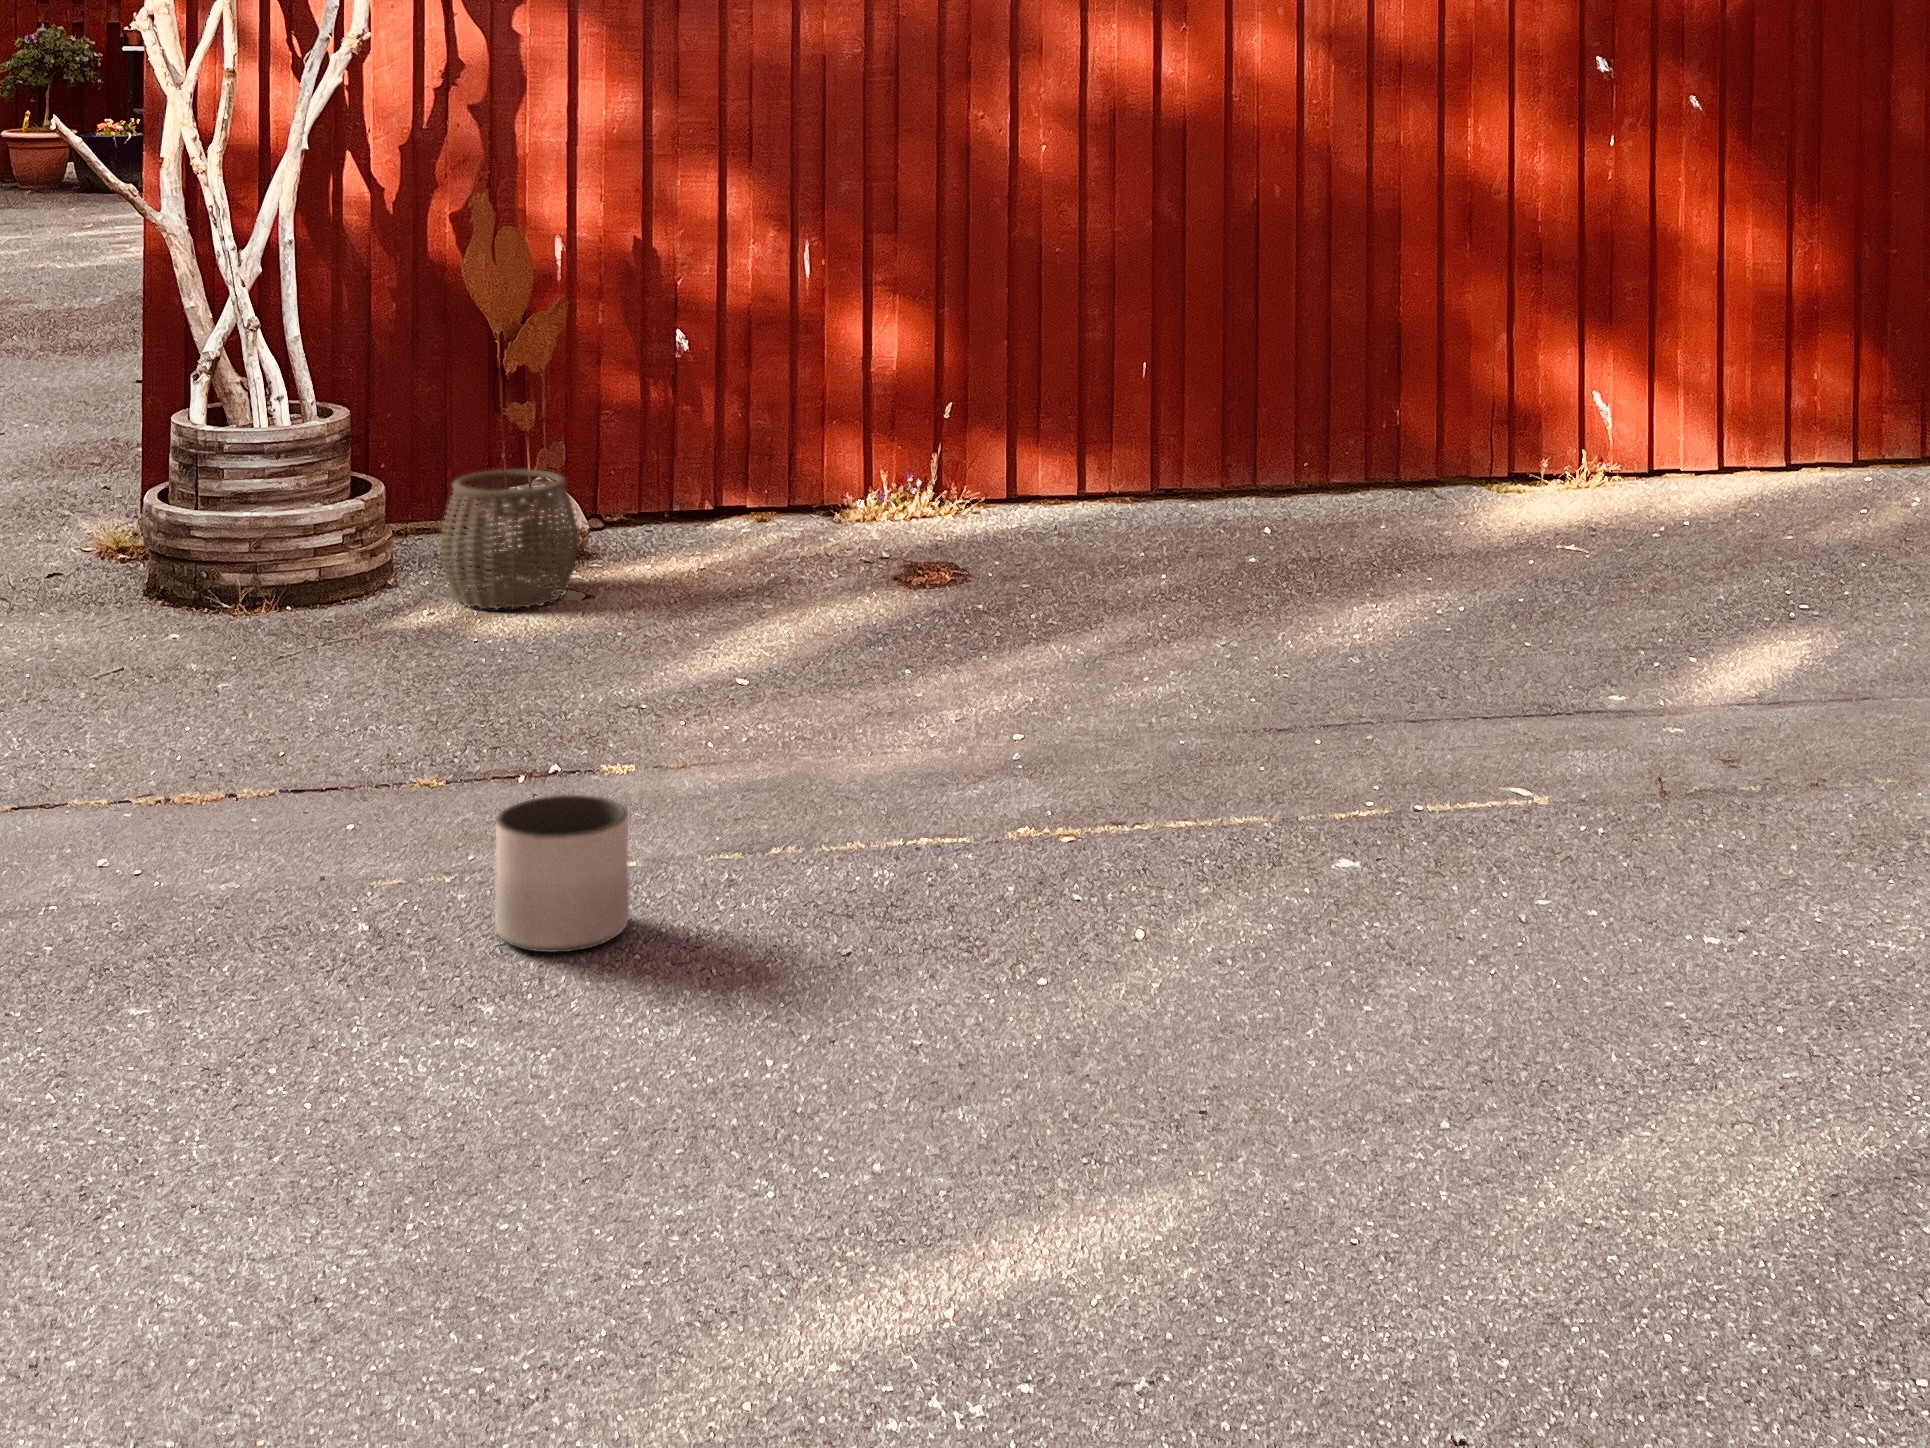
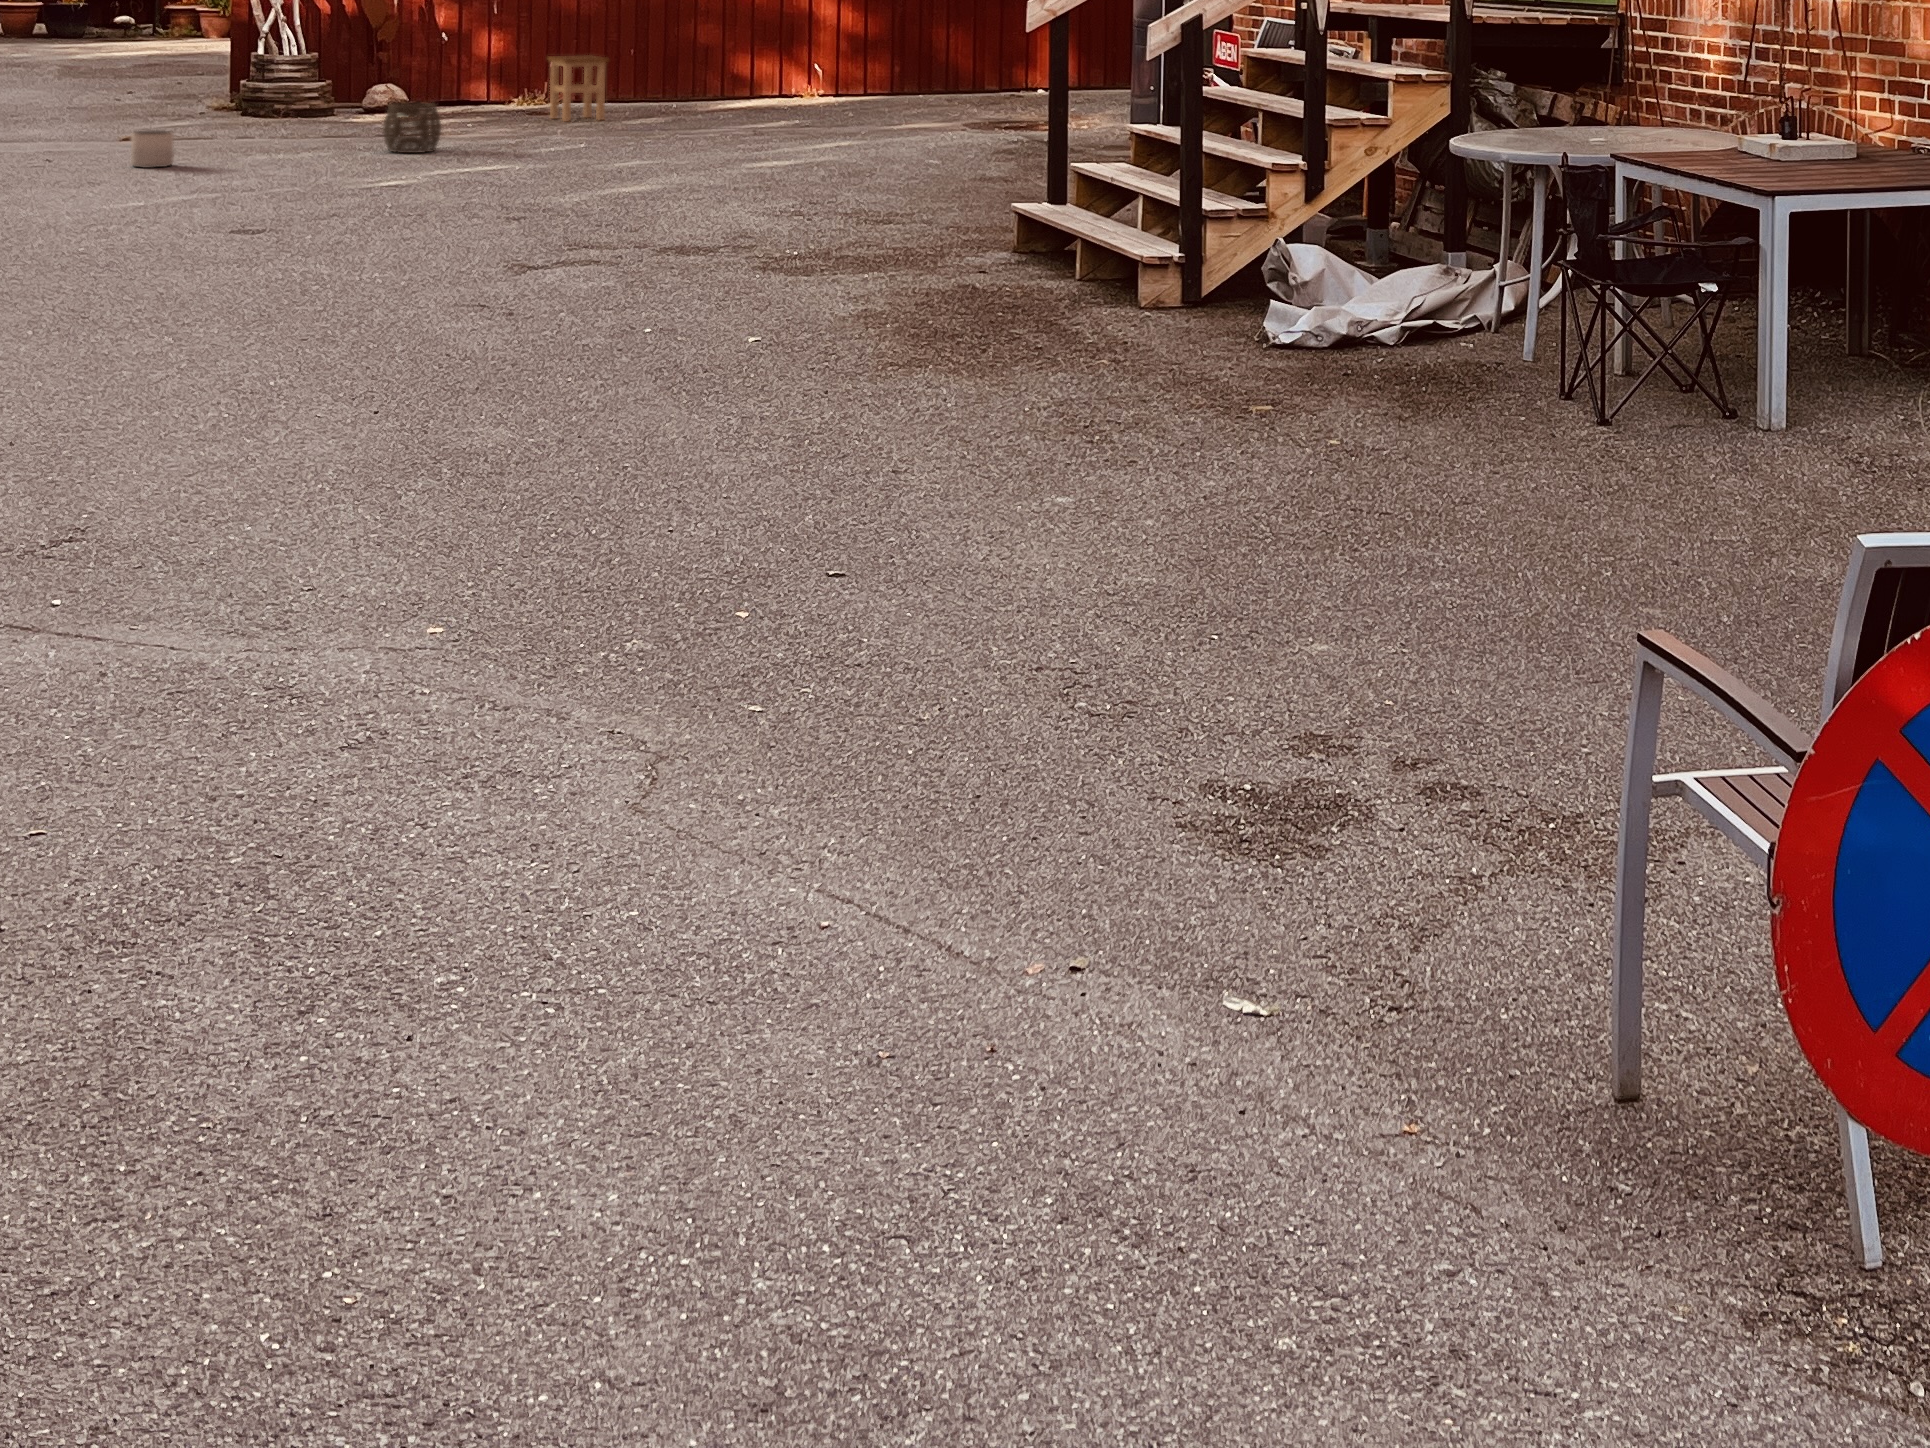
stool: none [1289,339,1448,519] -> present [548,55,609,121]
woven basket: present [440,470,579,609] -> present [383,103,442,153]

